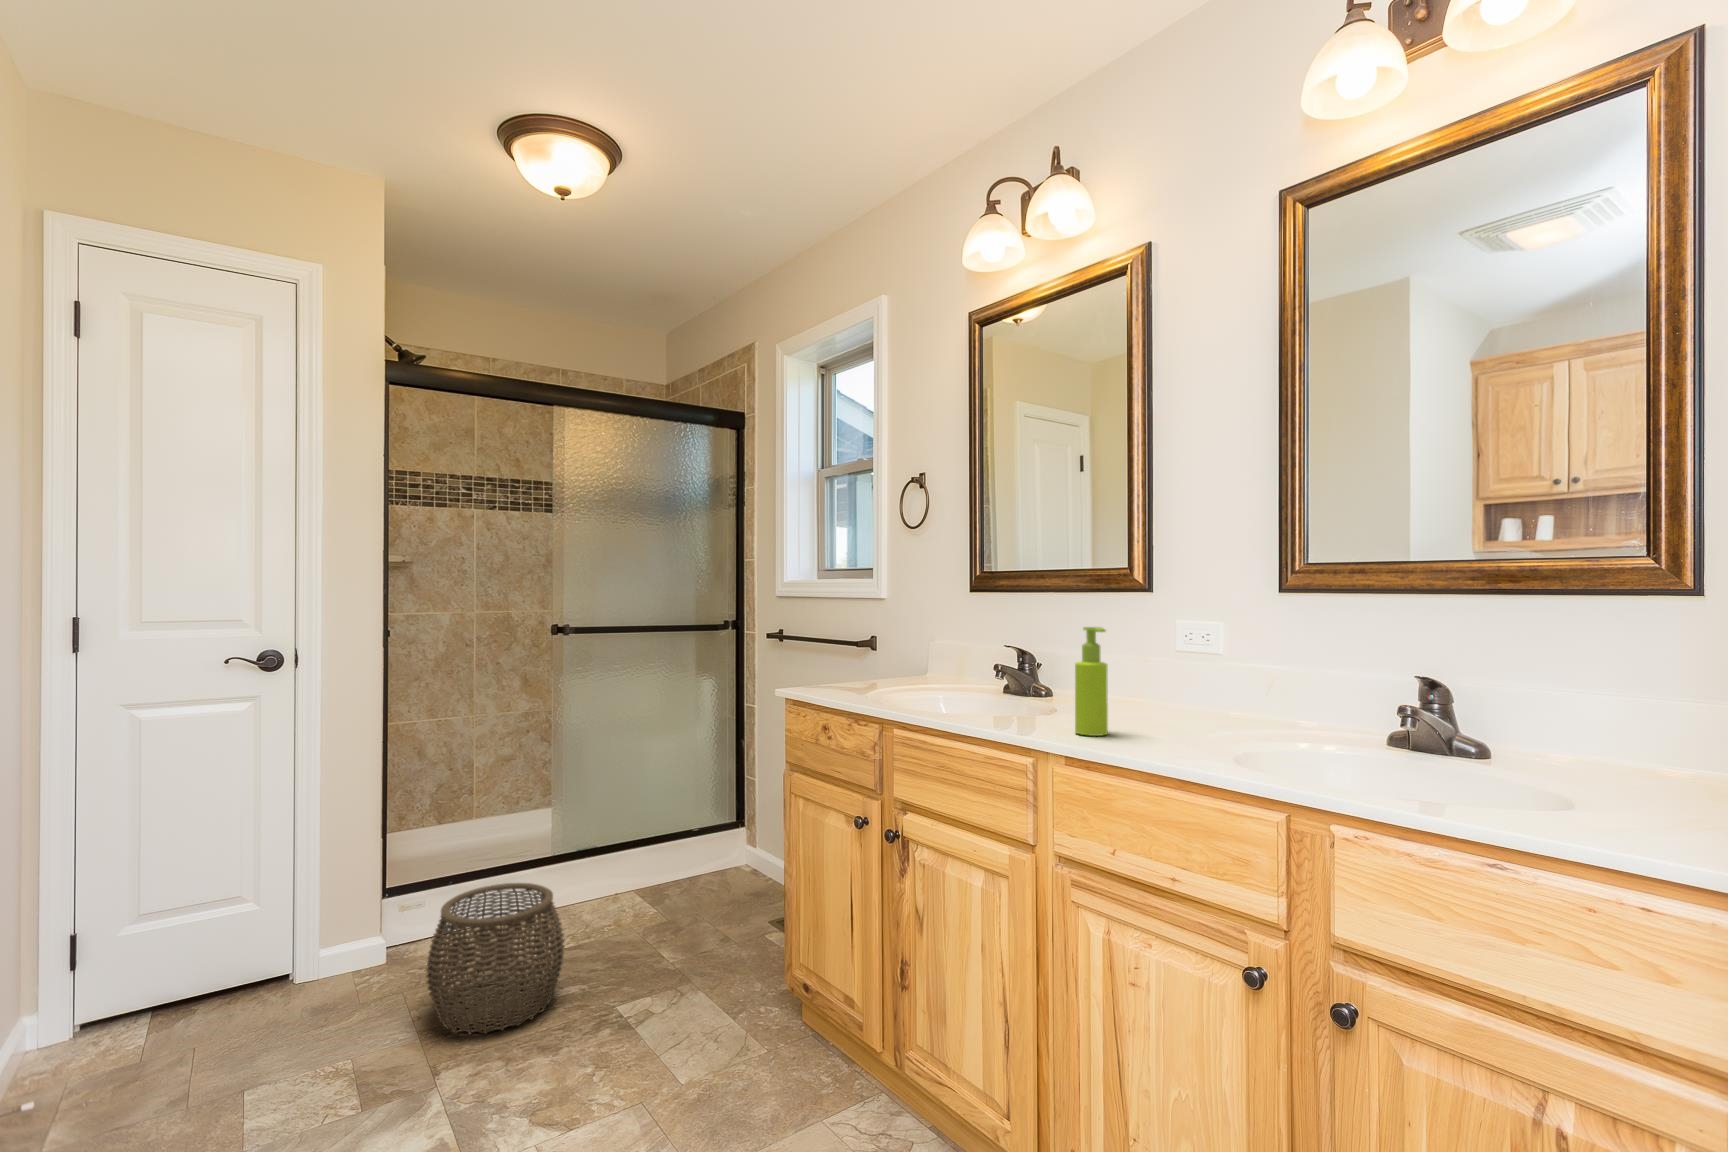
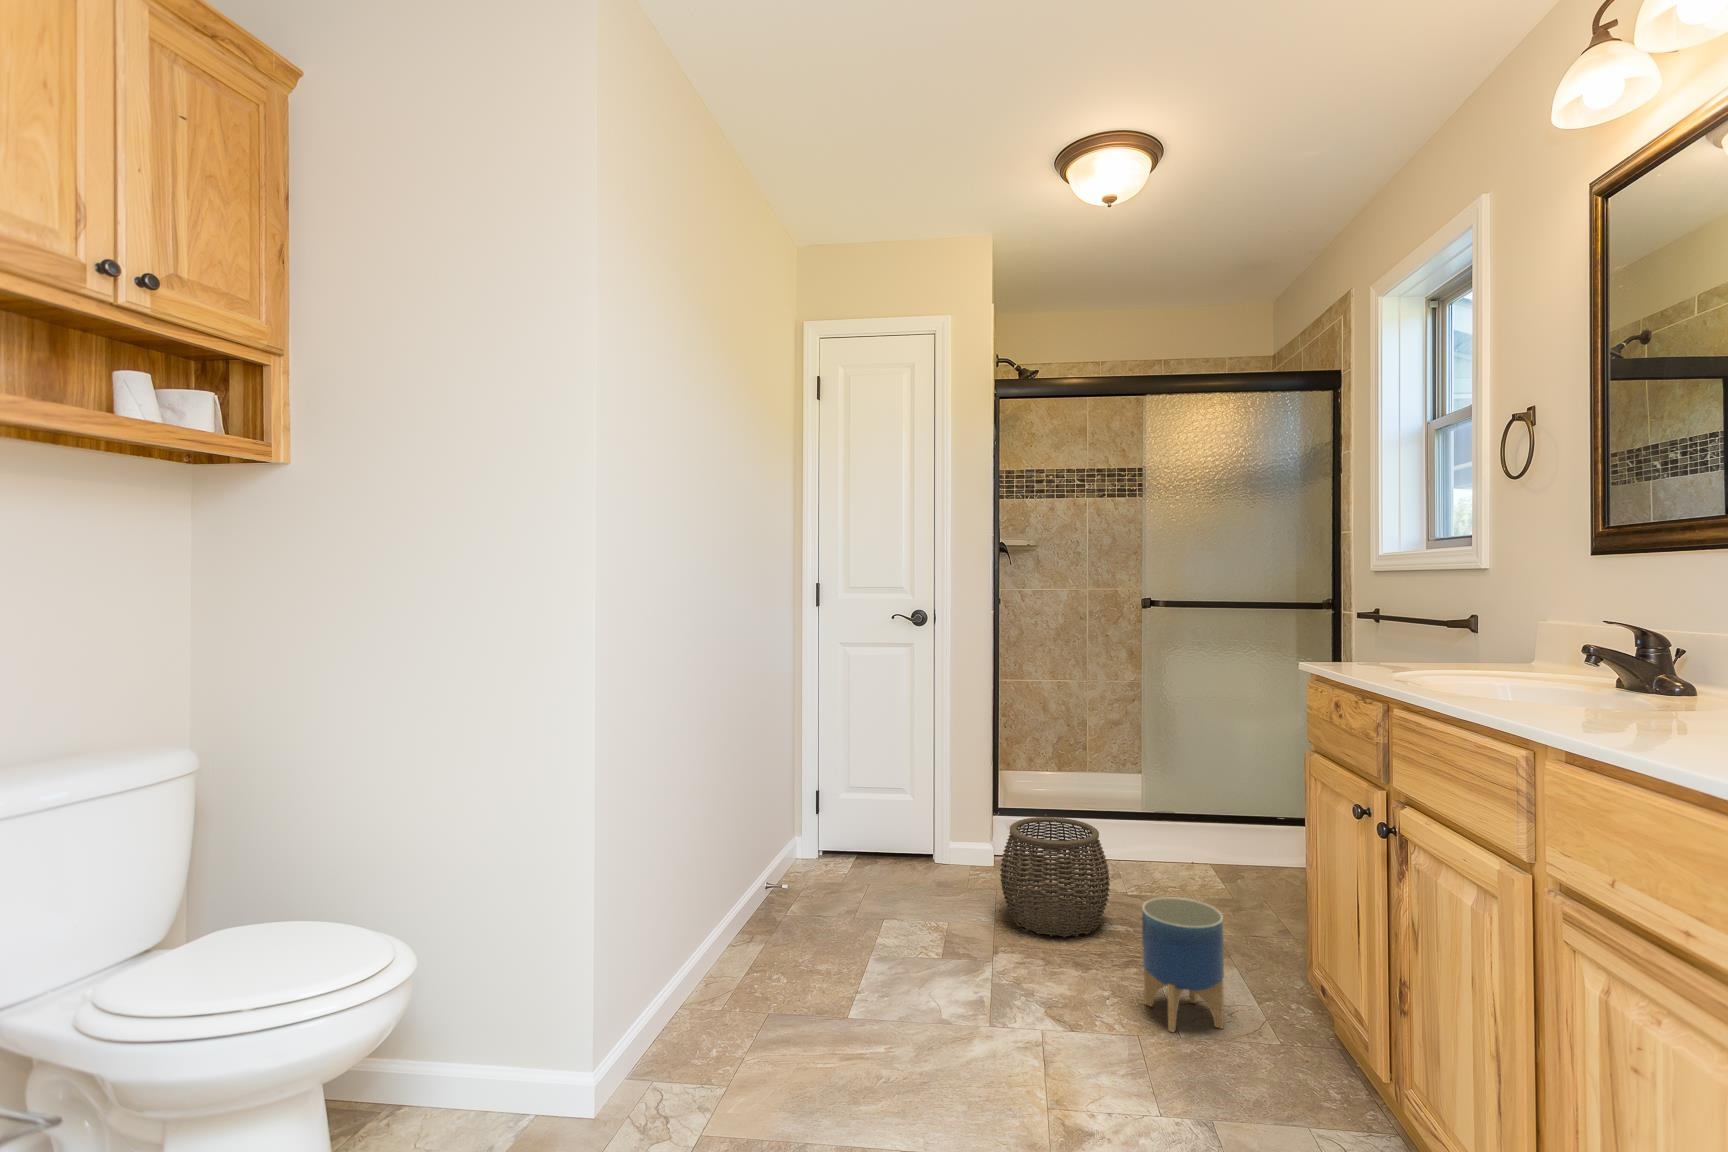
soap dispenser: present [1075,627,1108,736] -> none [1600,583,1662,734]
planter: none [638,939,720,1088] -> present [1142,897,1224,1032]

